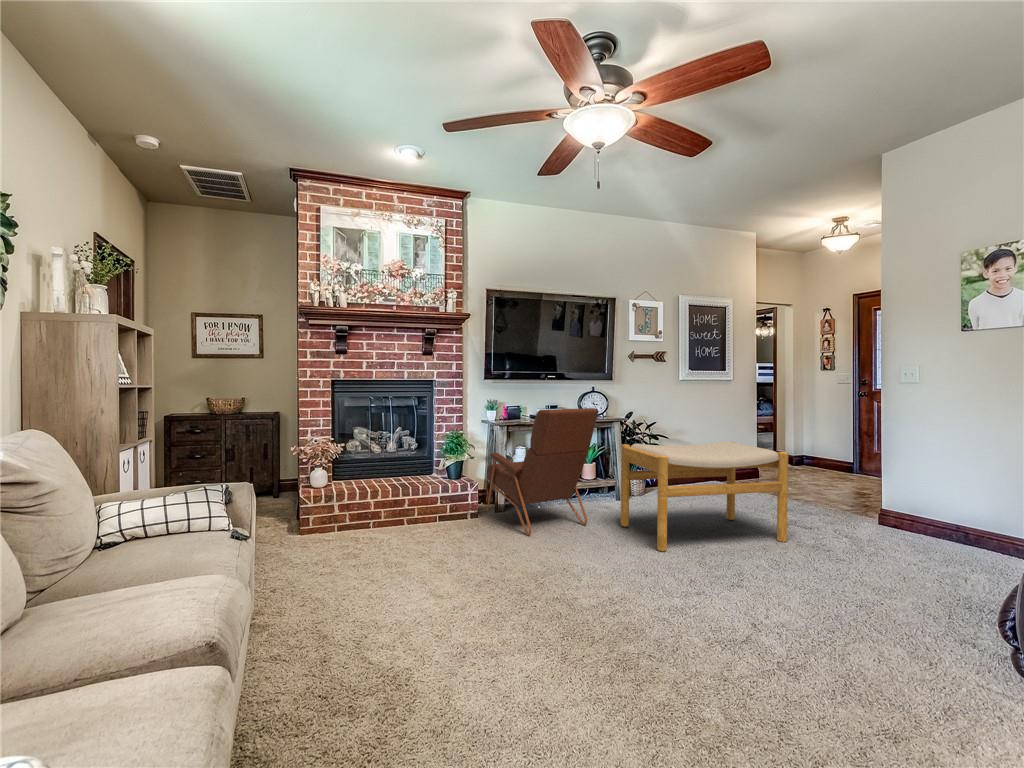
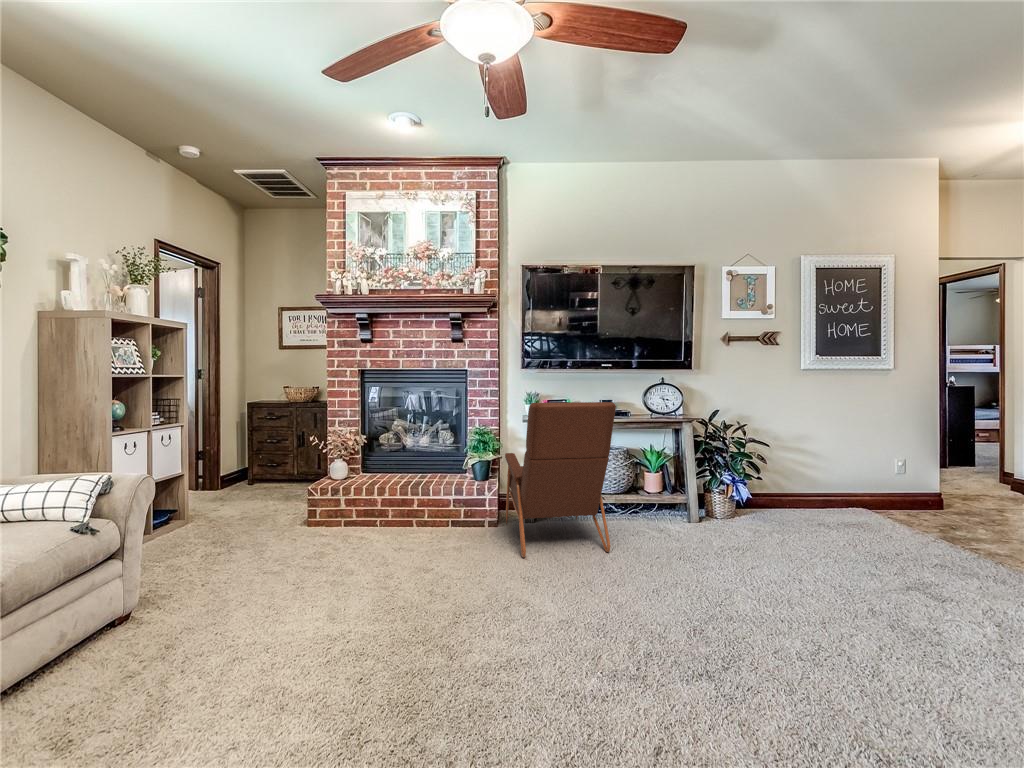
footstool: present [621,441,788,551] -> none [653,451,910,623]

